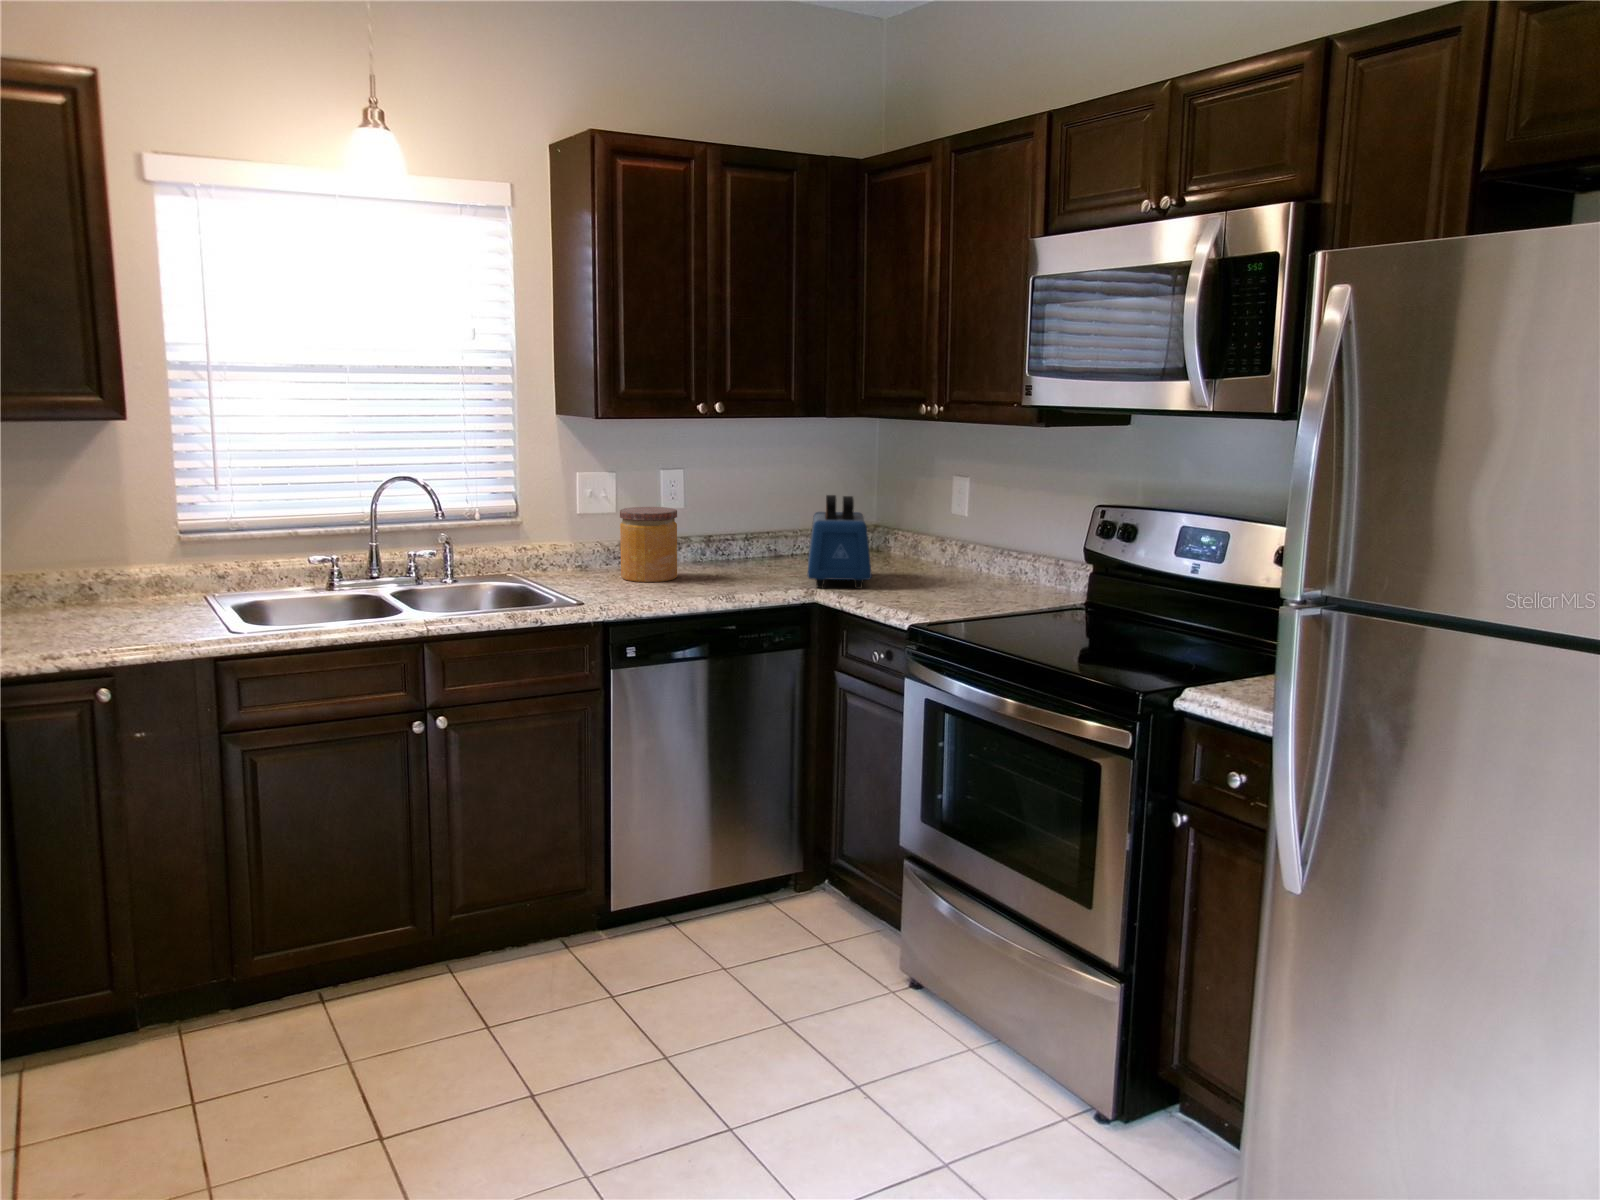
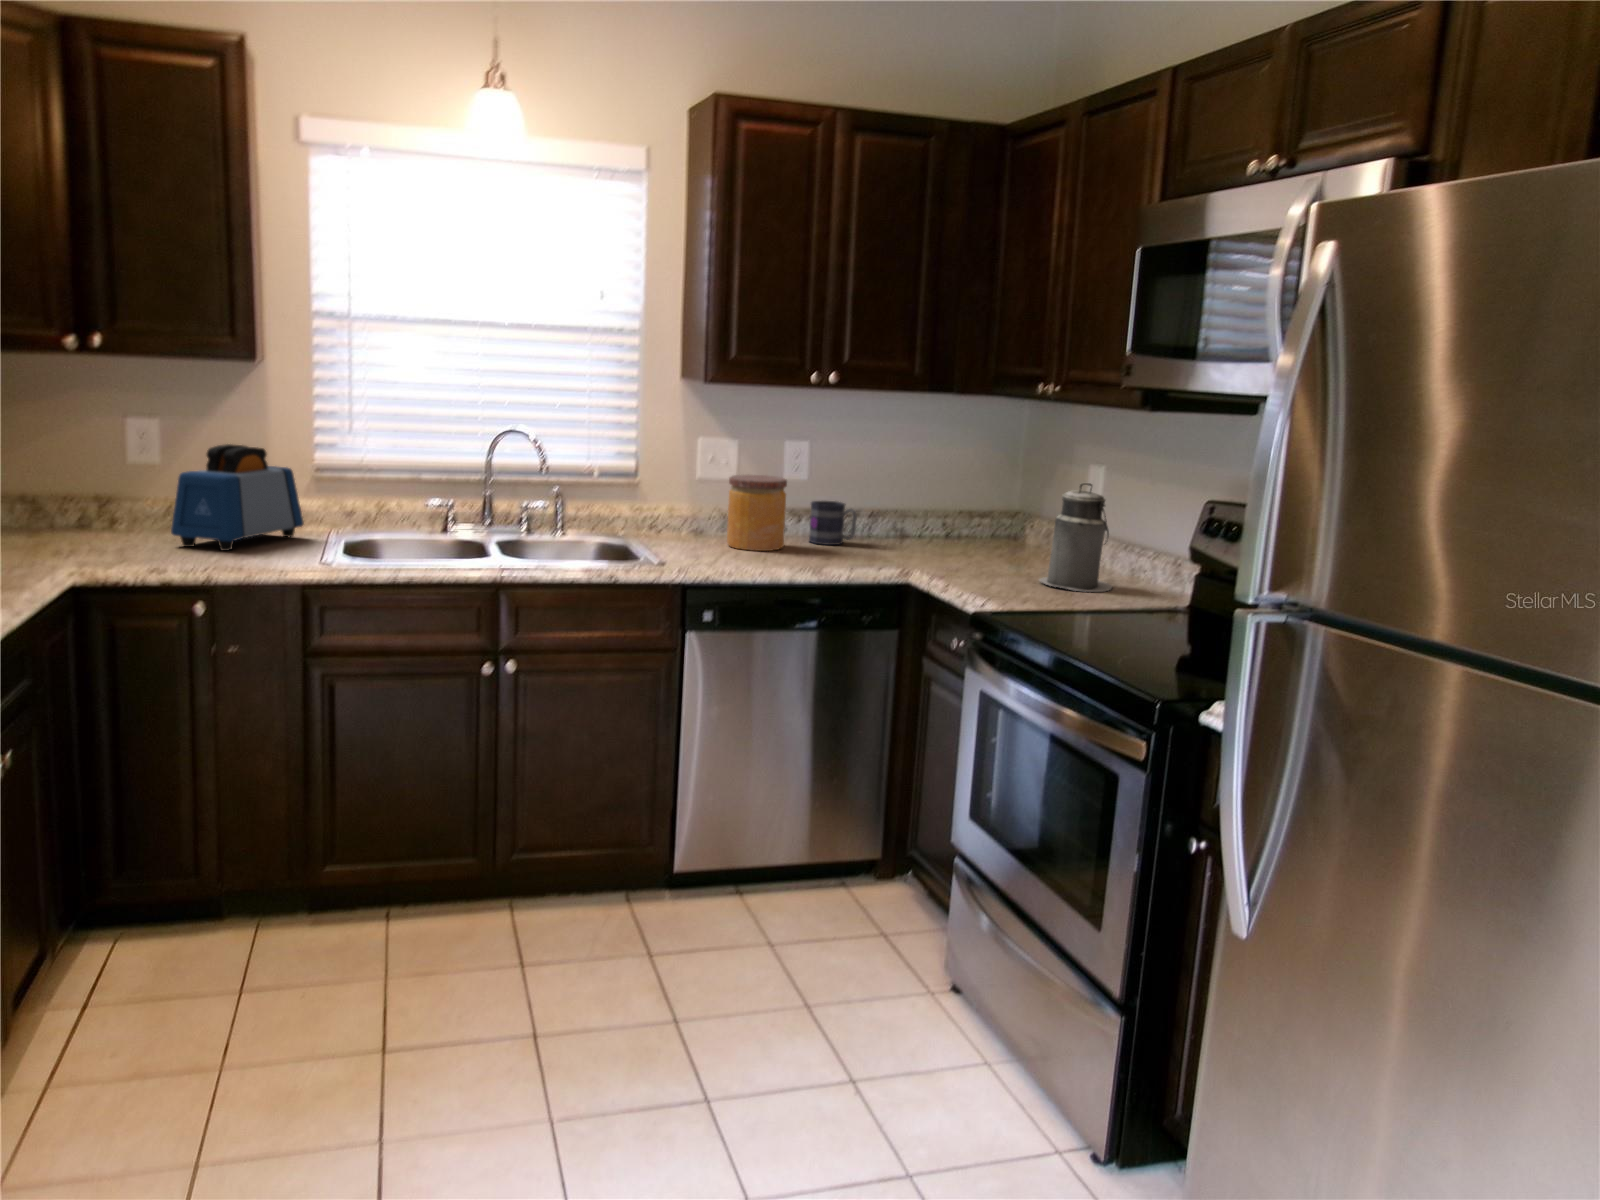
toaster: present [807,495,872,589] -> present [171,444,304,551]
canister: none [935,495,1004,596] -> present [1039,483,1112,592]
mug: none [694,527,742,571] -> present [809,501,857,545]

